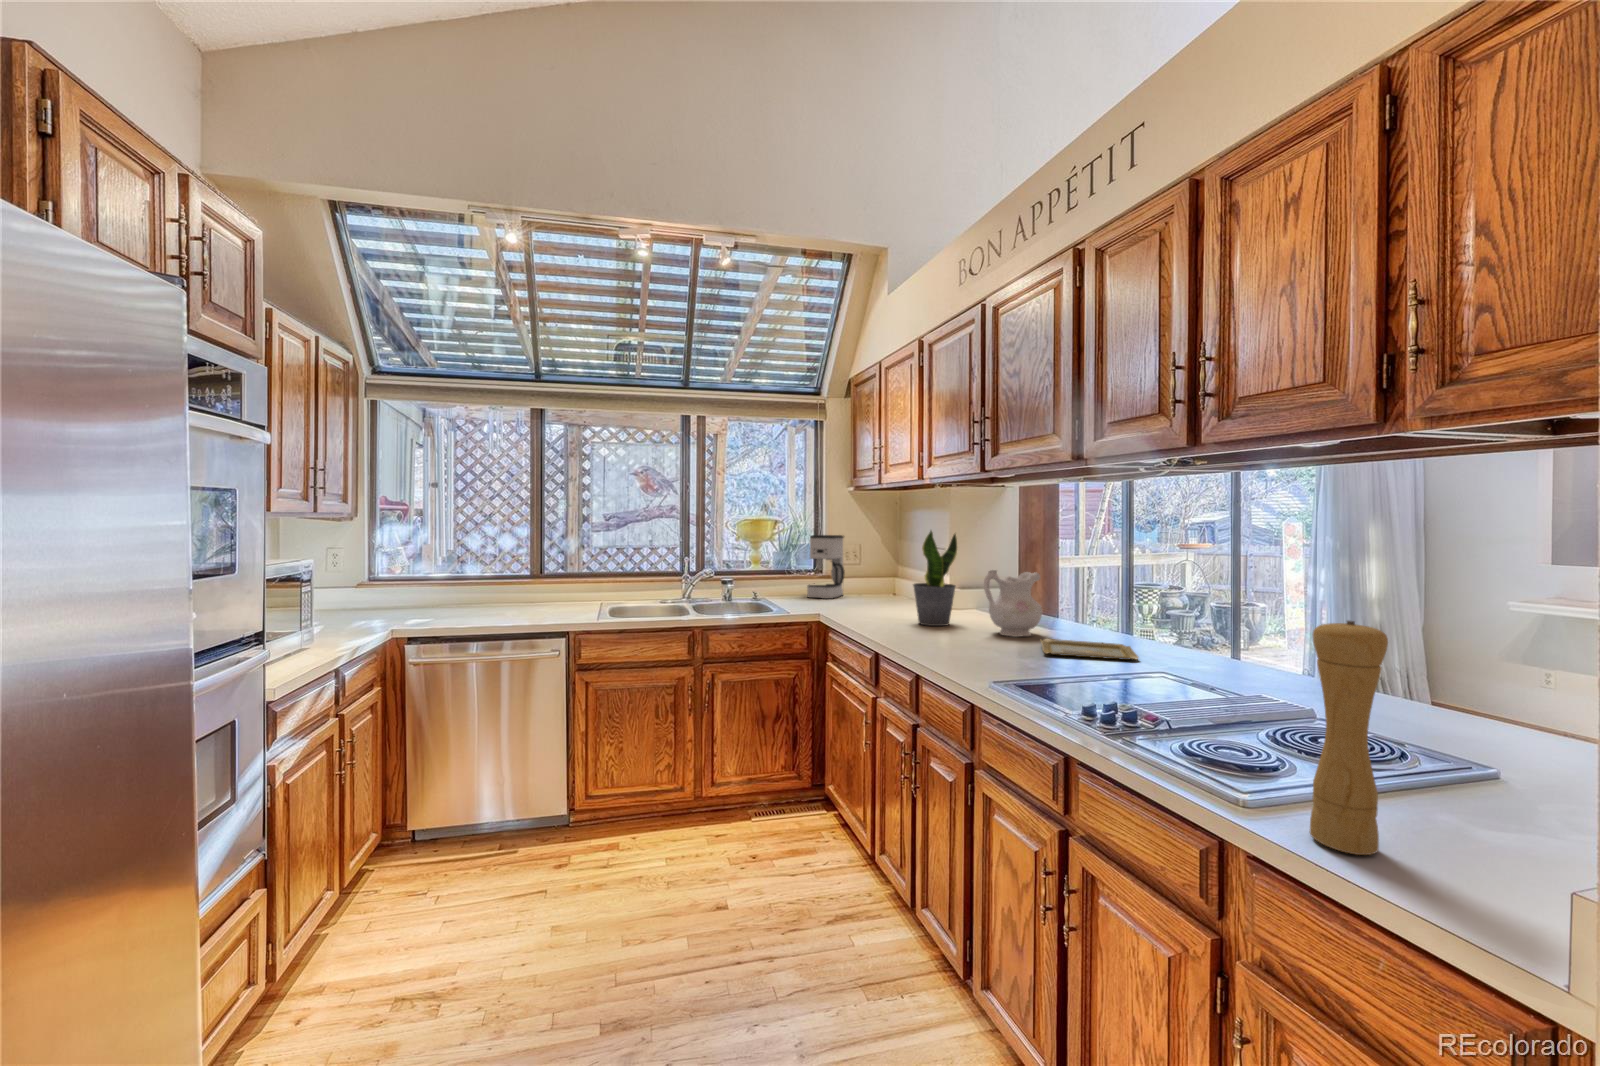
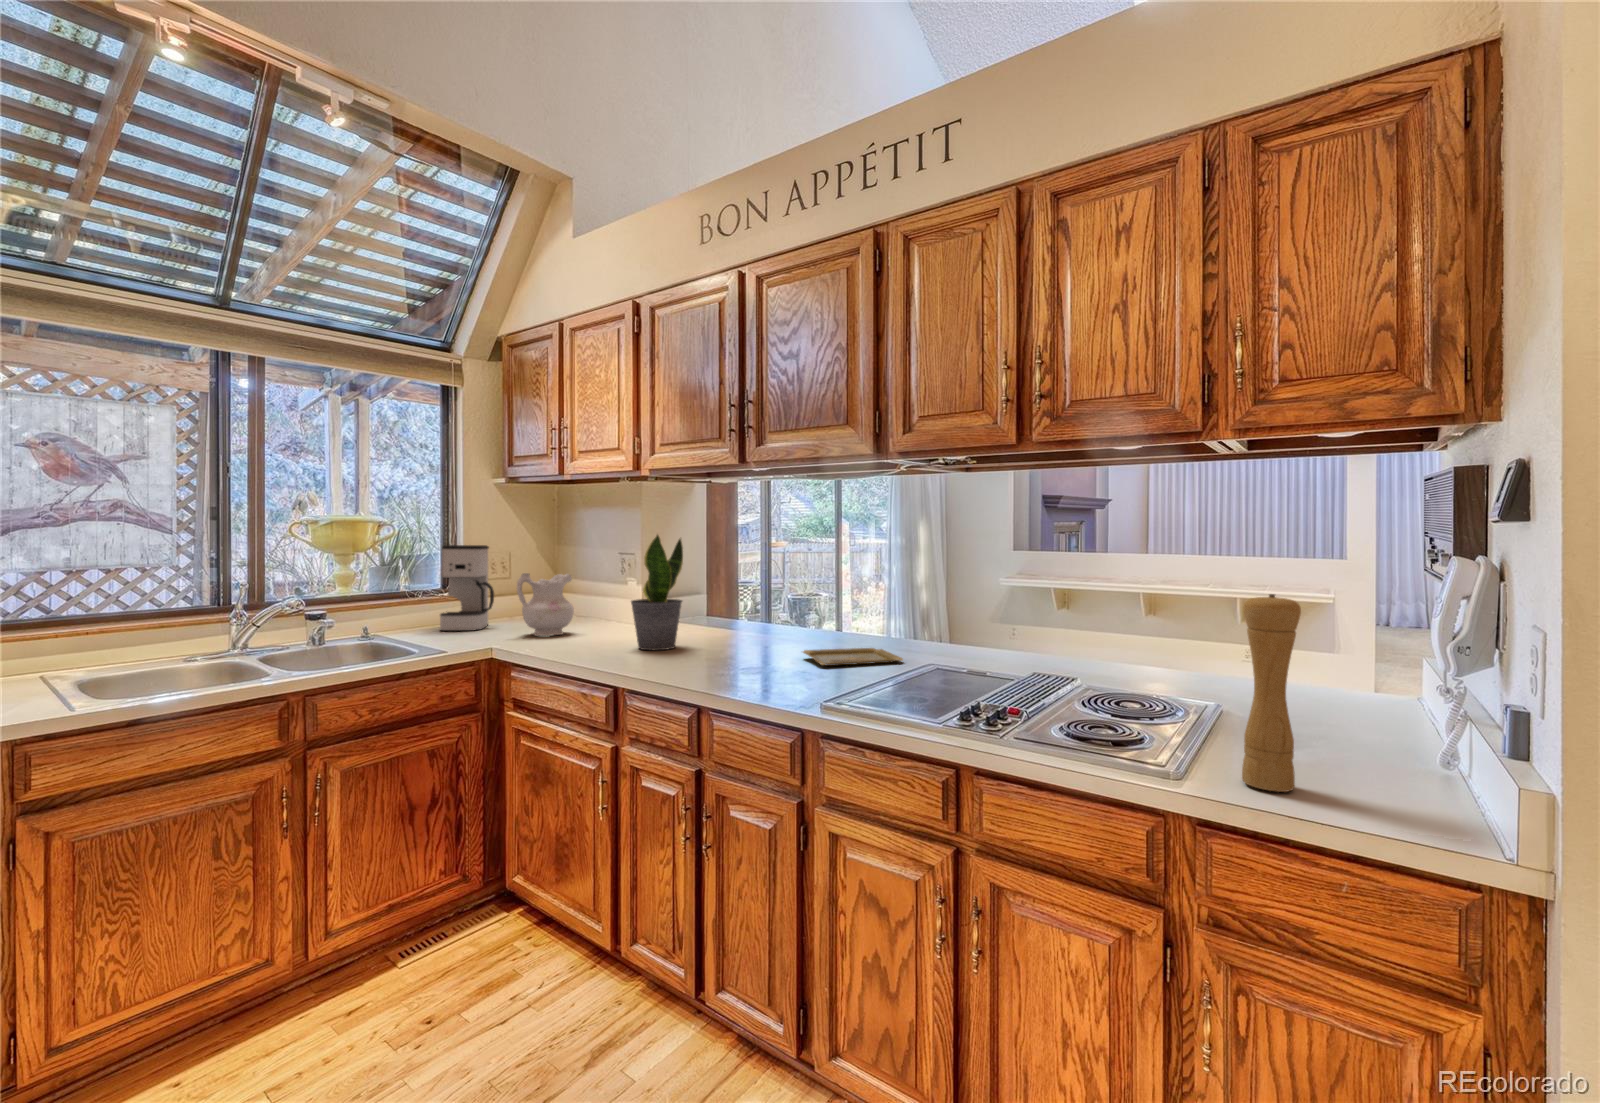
ceramic pitcher: present [984,570,1042,637] -> present [517,573,574,636]

